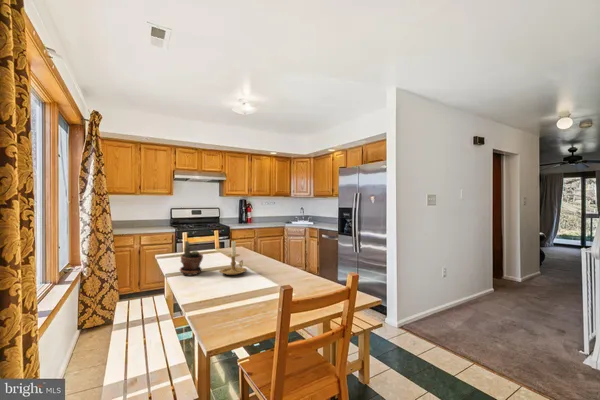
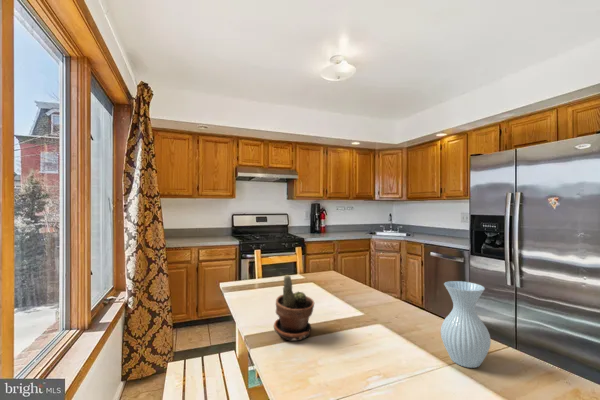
candle holder: present [220,241,247,275] -> none [346,274,400,345]
vase: none [261,241,282,280] -> present [441,281,491,368]

